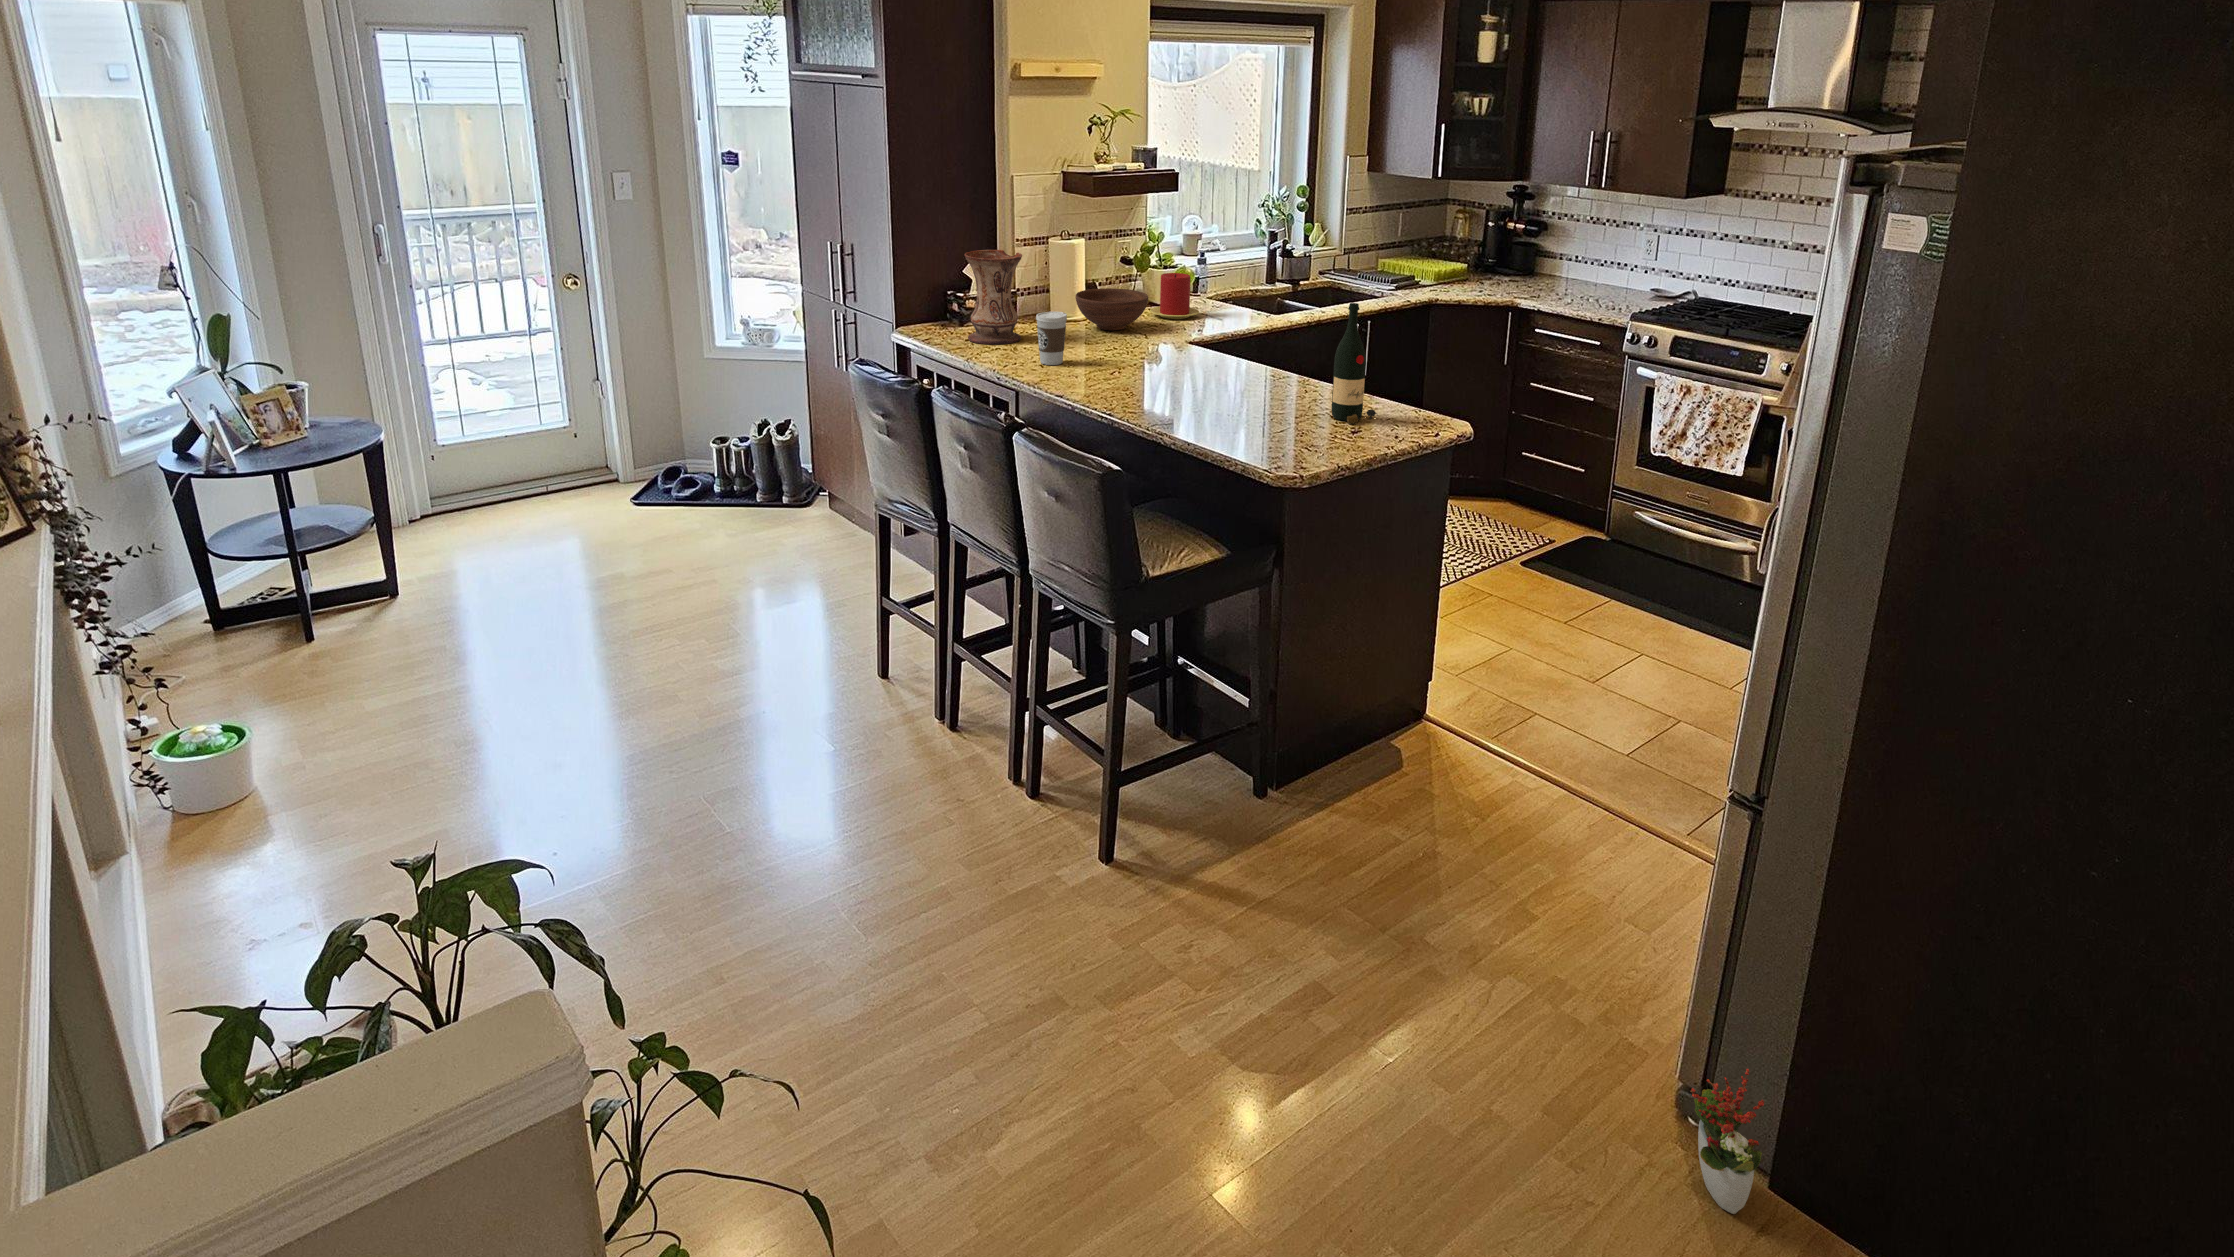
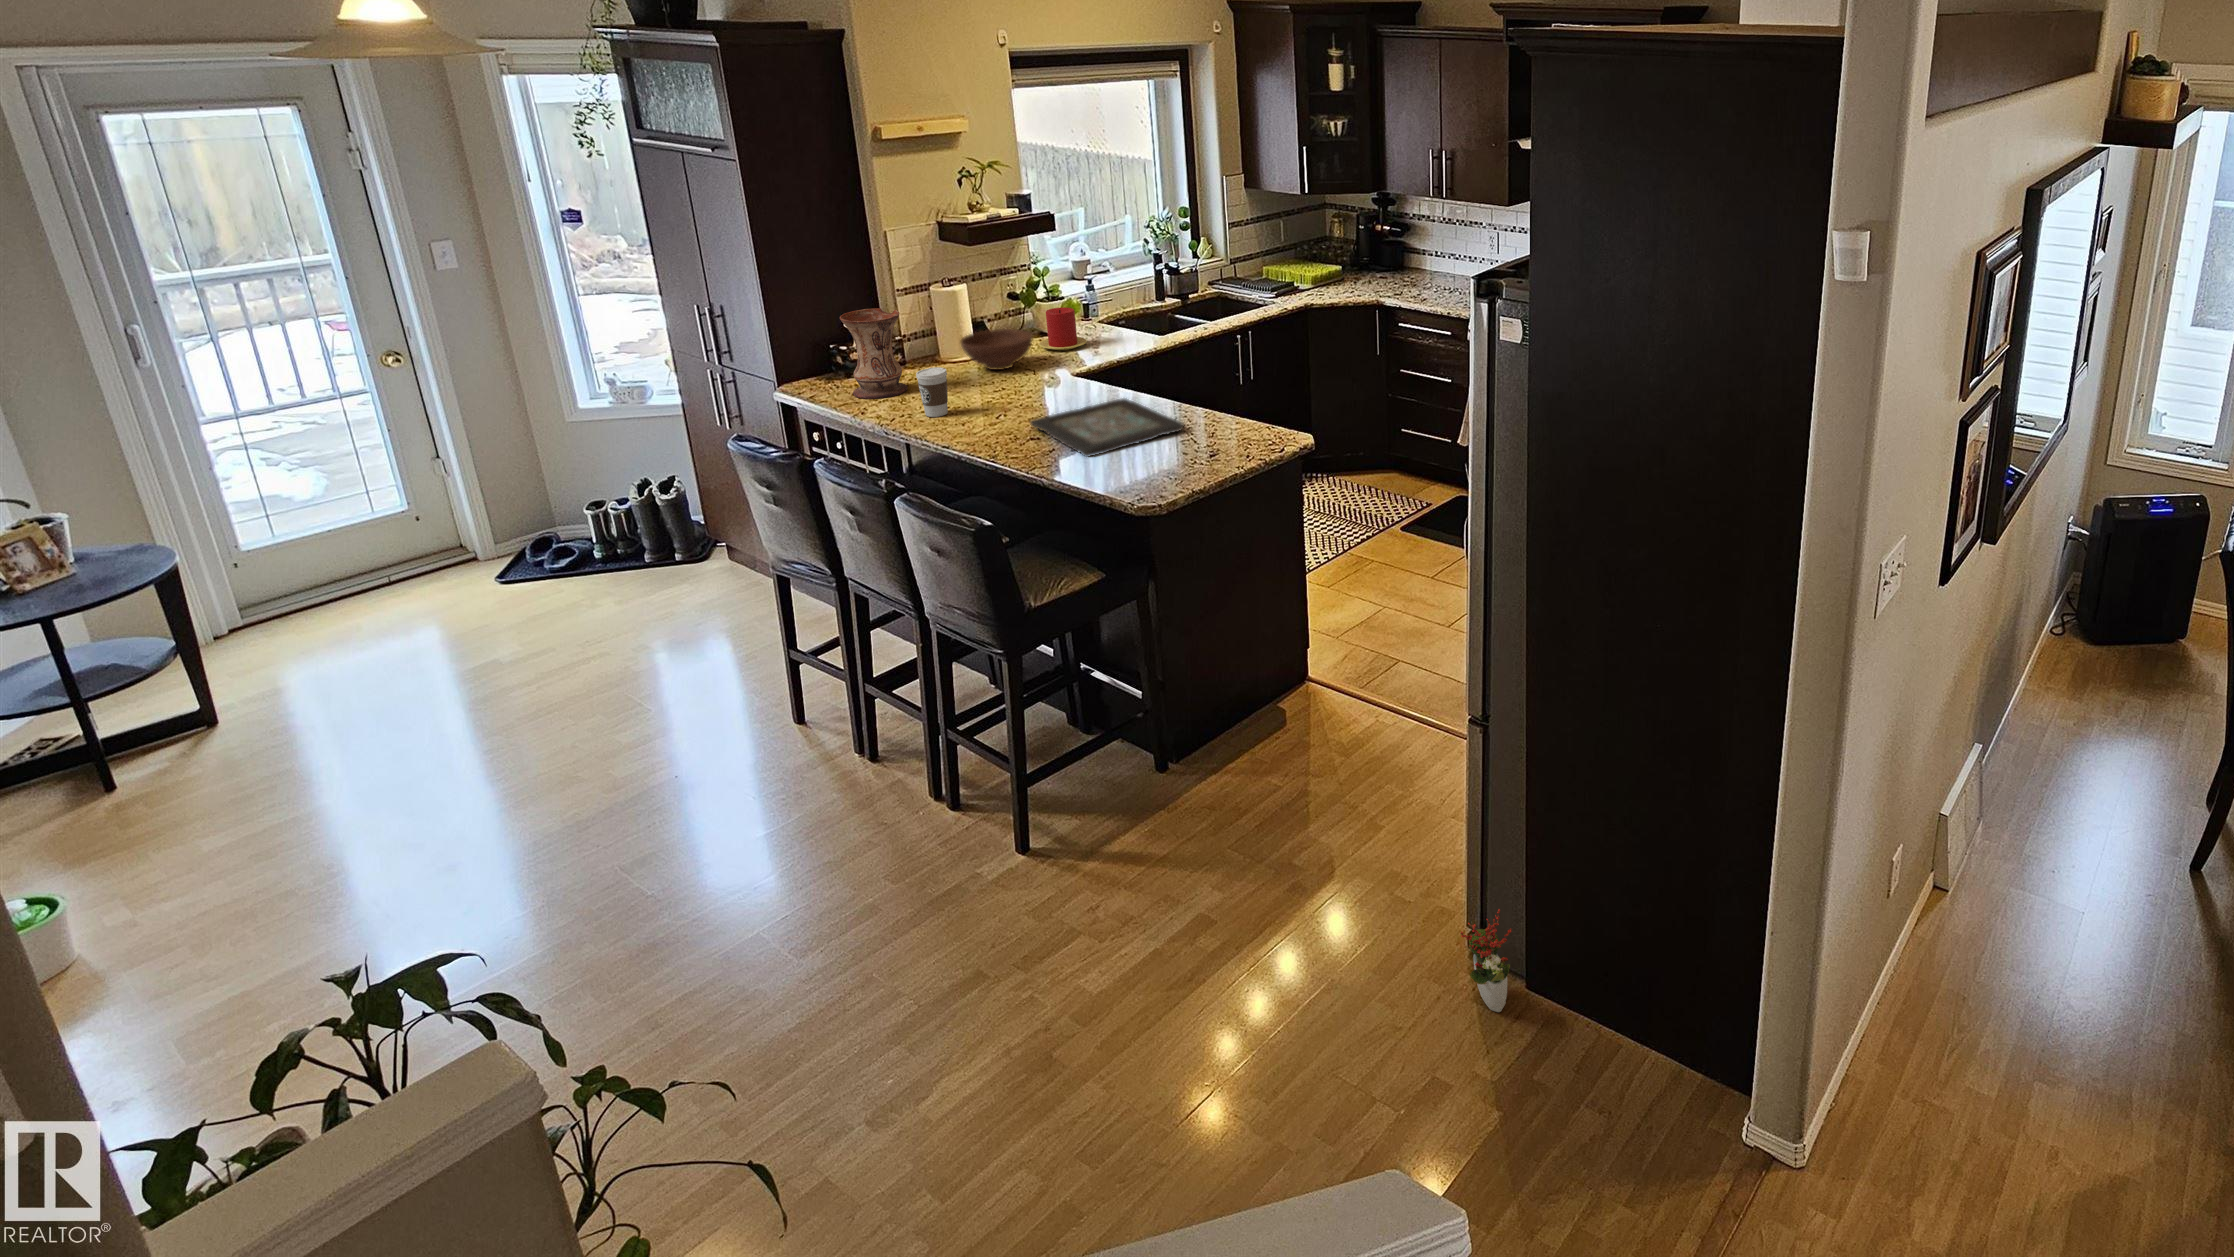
wine bottle: present [1331,303,1377,423] -> none [1187,351,1229,451]
decorative tray: none [1150,363,1323,416] -> present [1030,398,1184,456]

